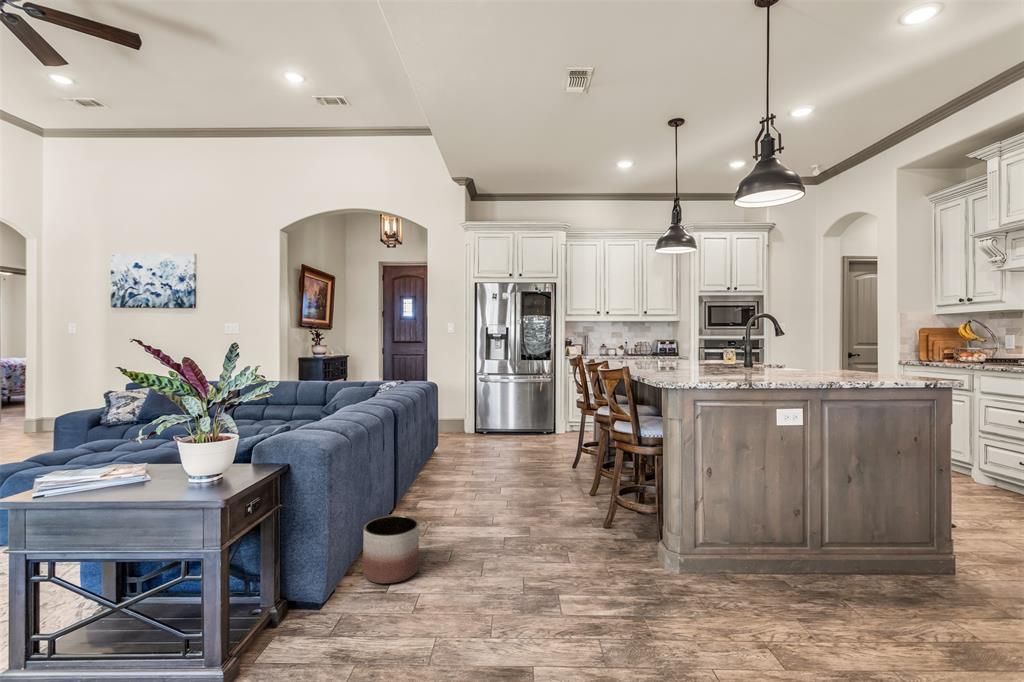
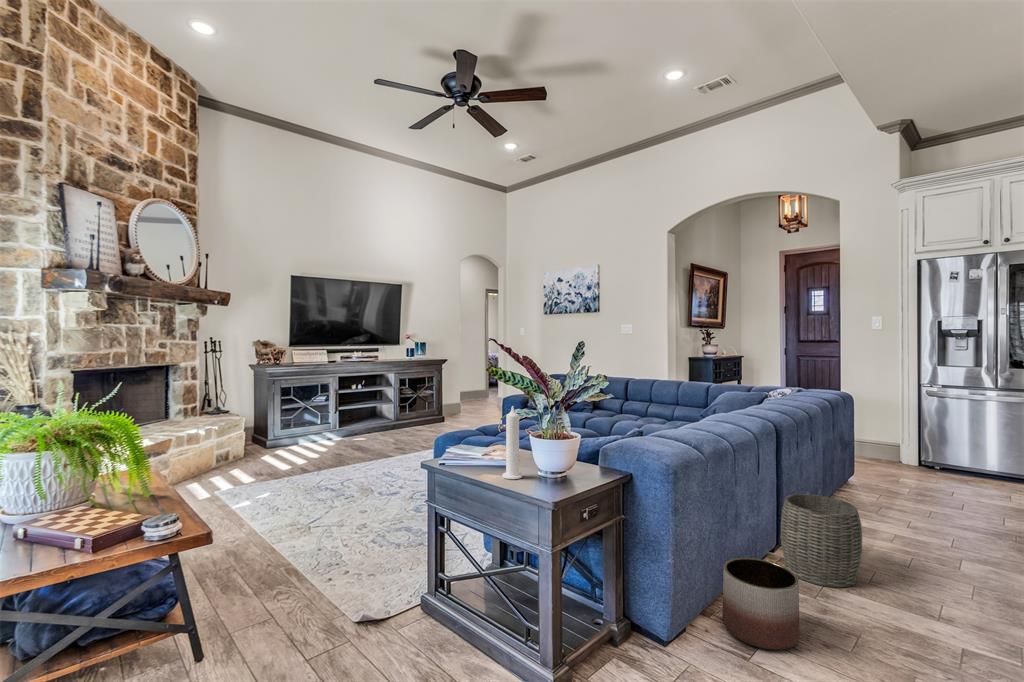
candle: none [143,411,170,492] -> present [502,406,523,479]
woven basket: none [397,460,451,527] -> present [781,494,862,588]

